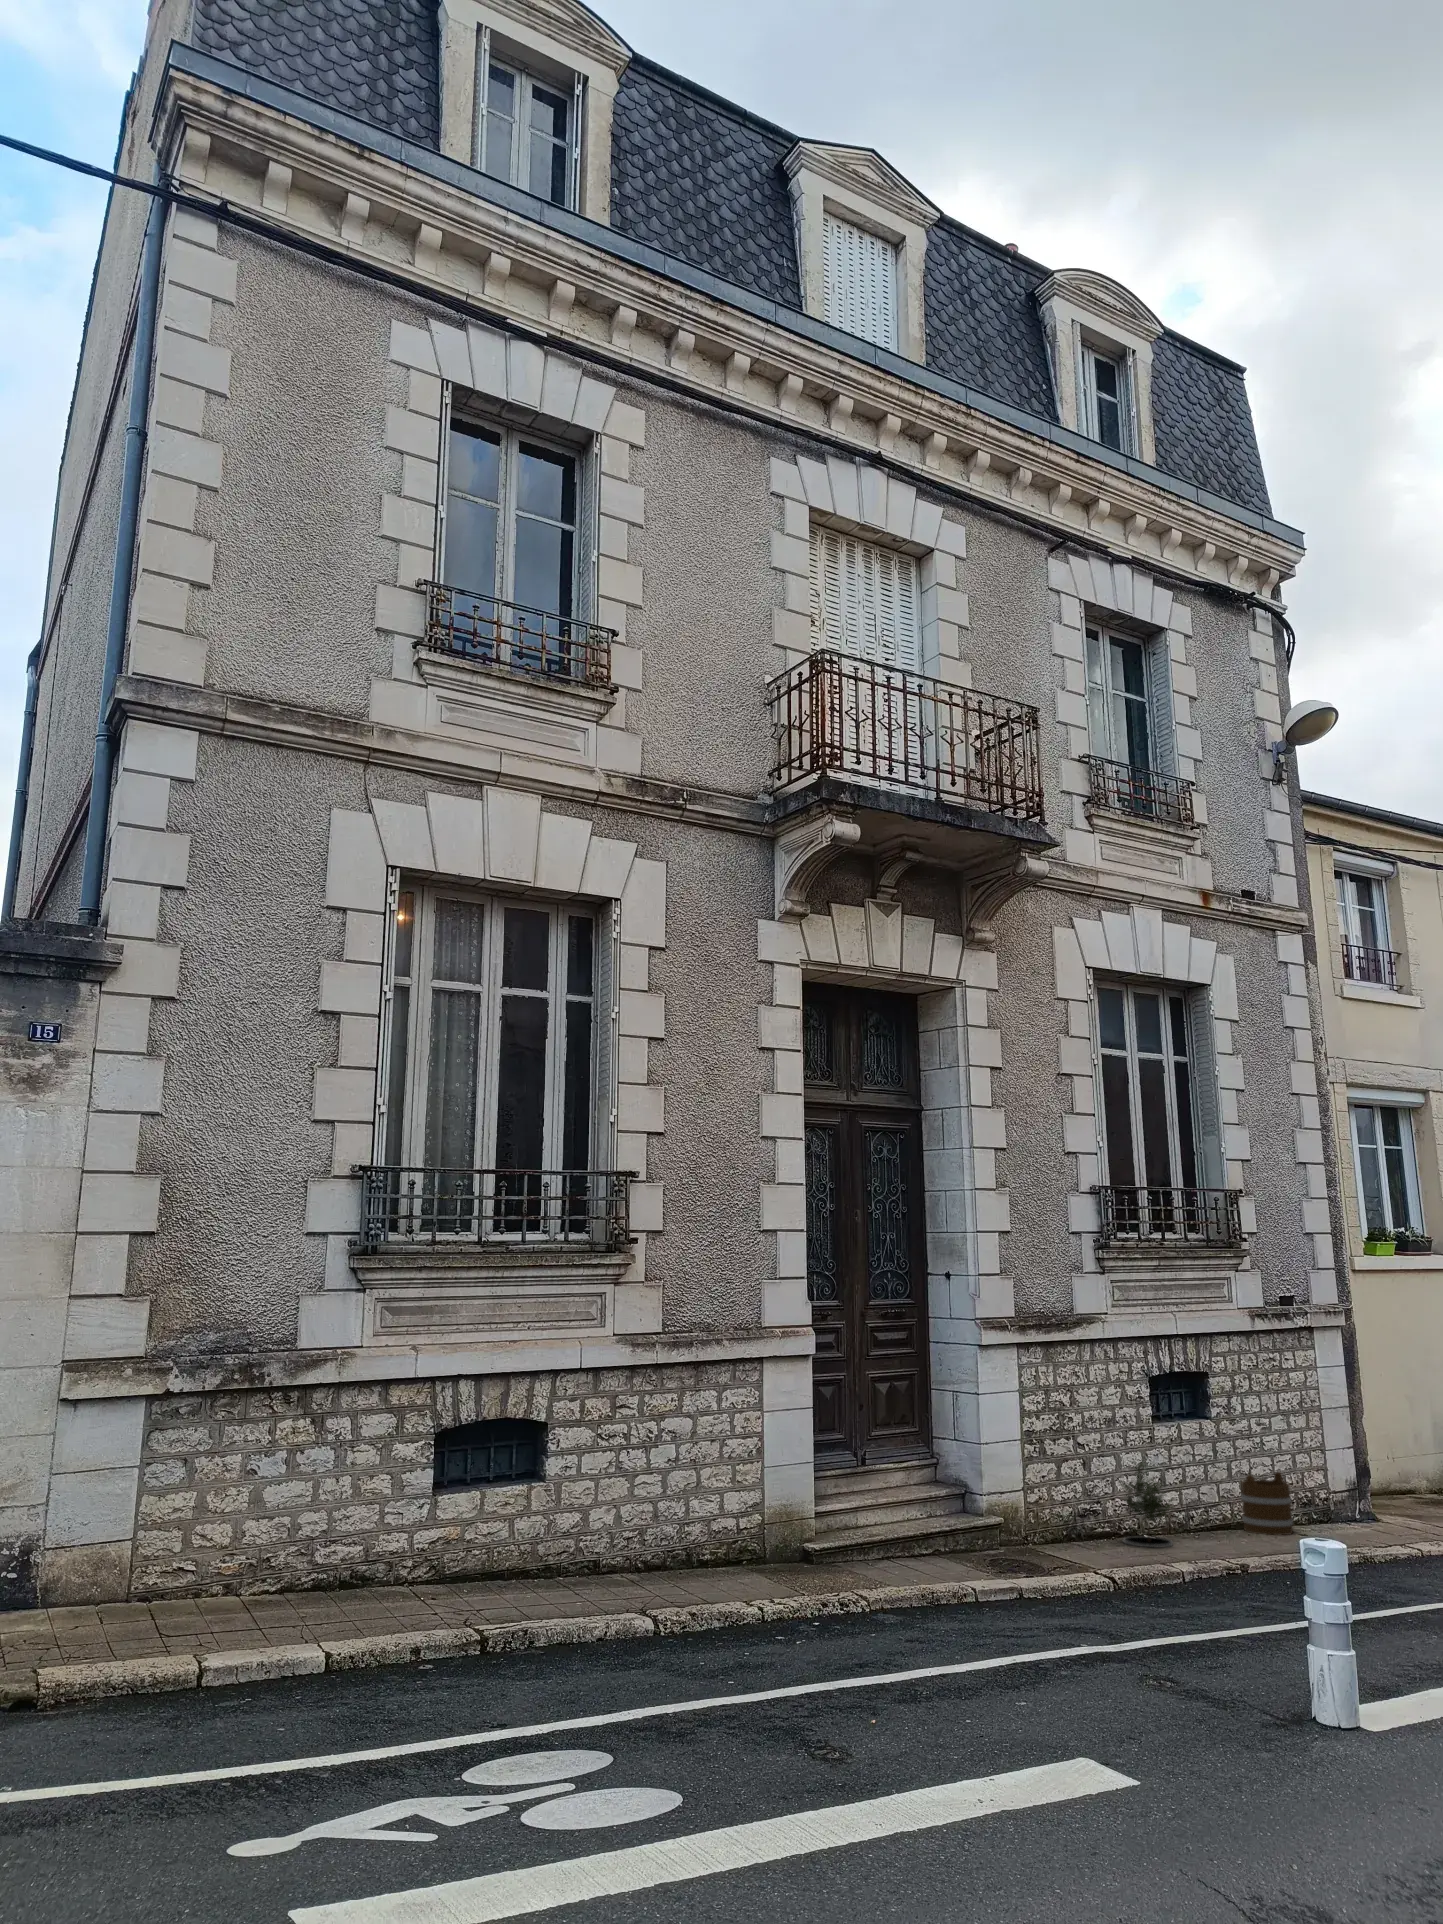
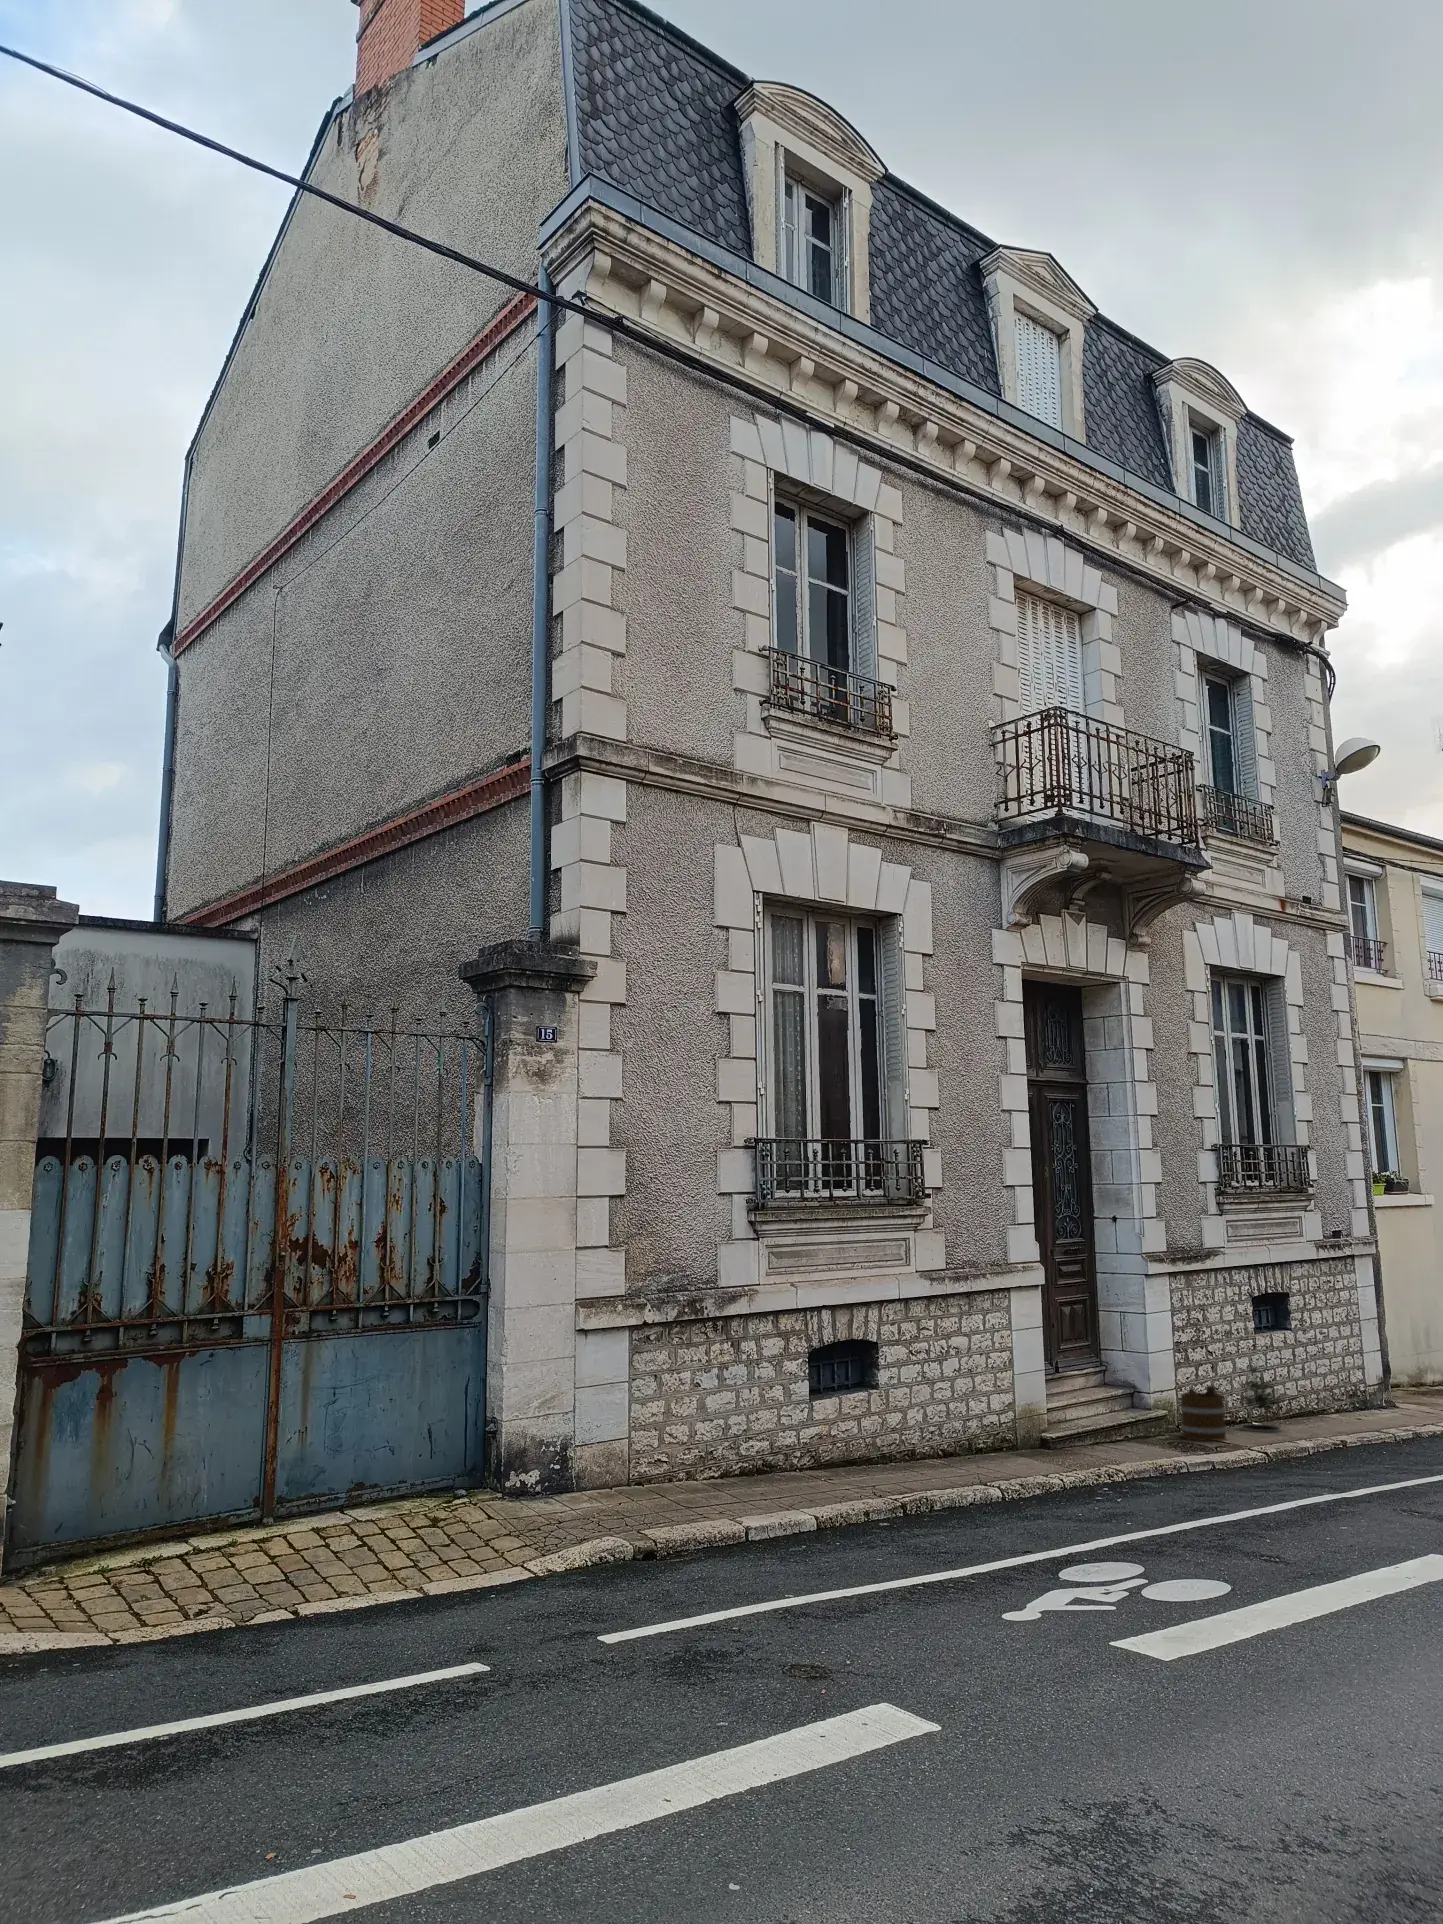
bucket: present [1241,1472,1293,1535] -> present [1180,1385,1226,1441]

